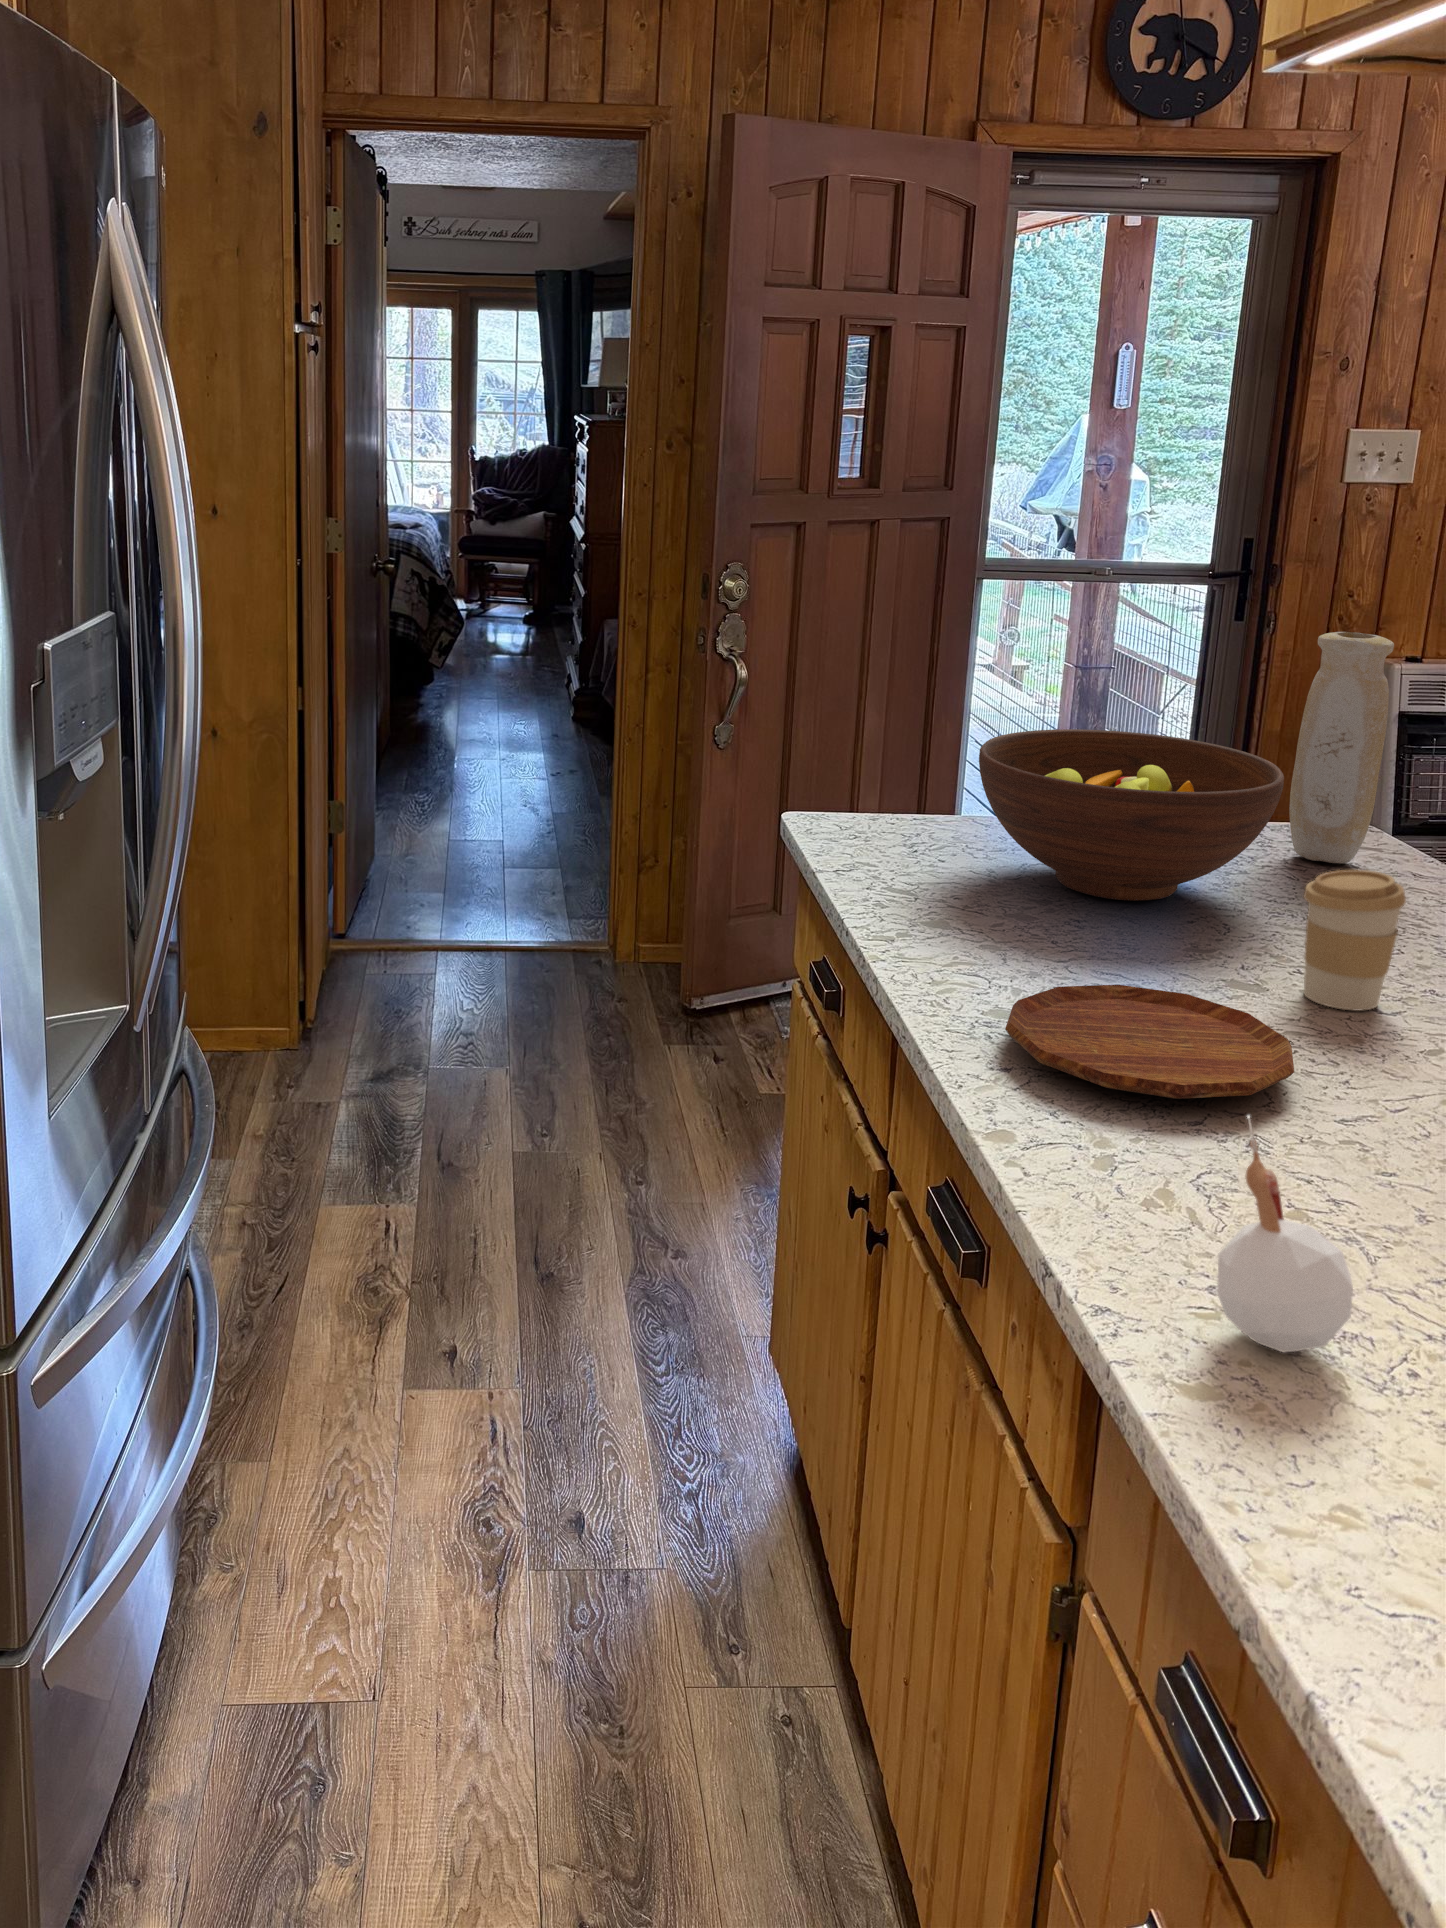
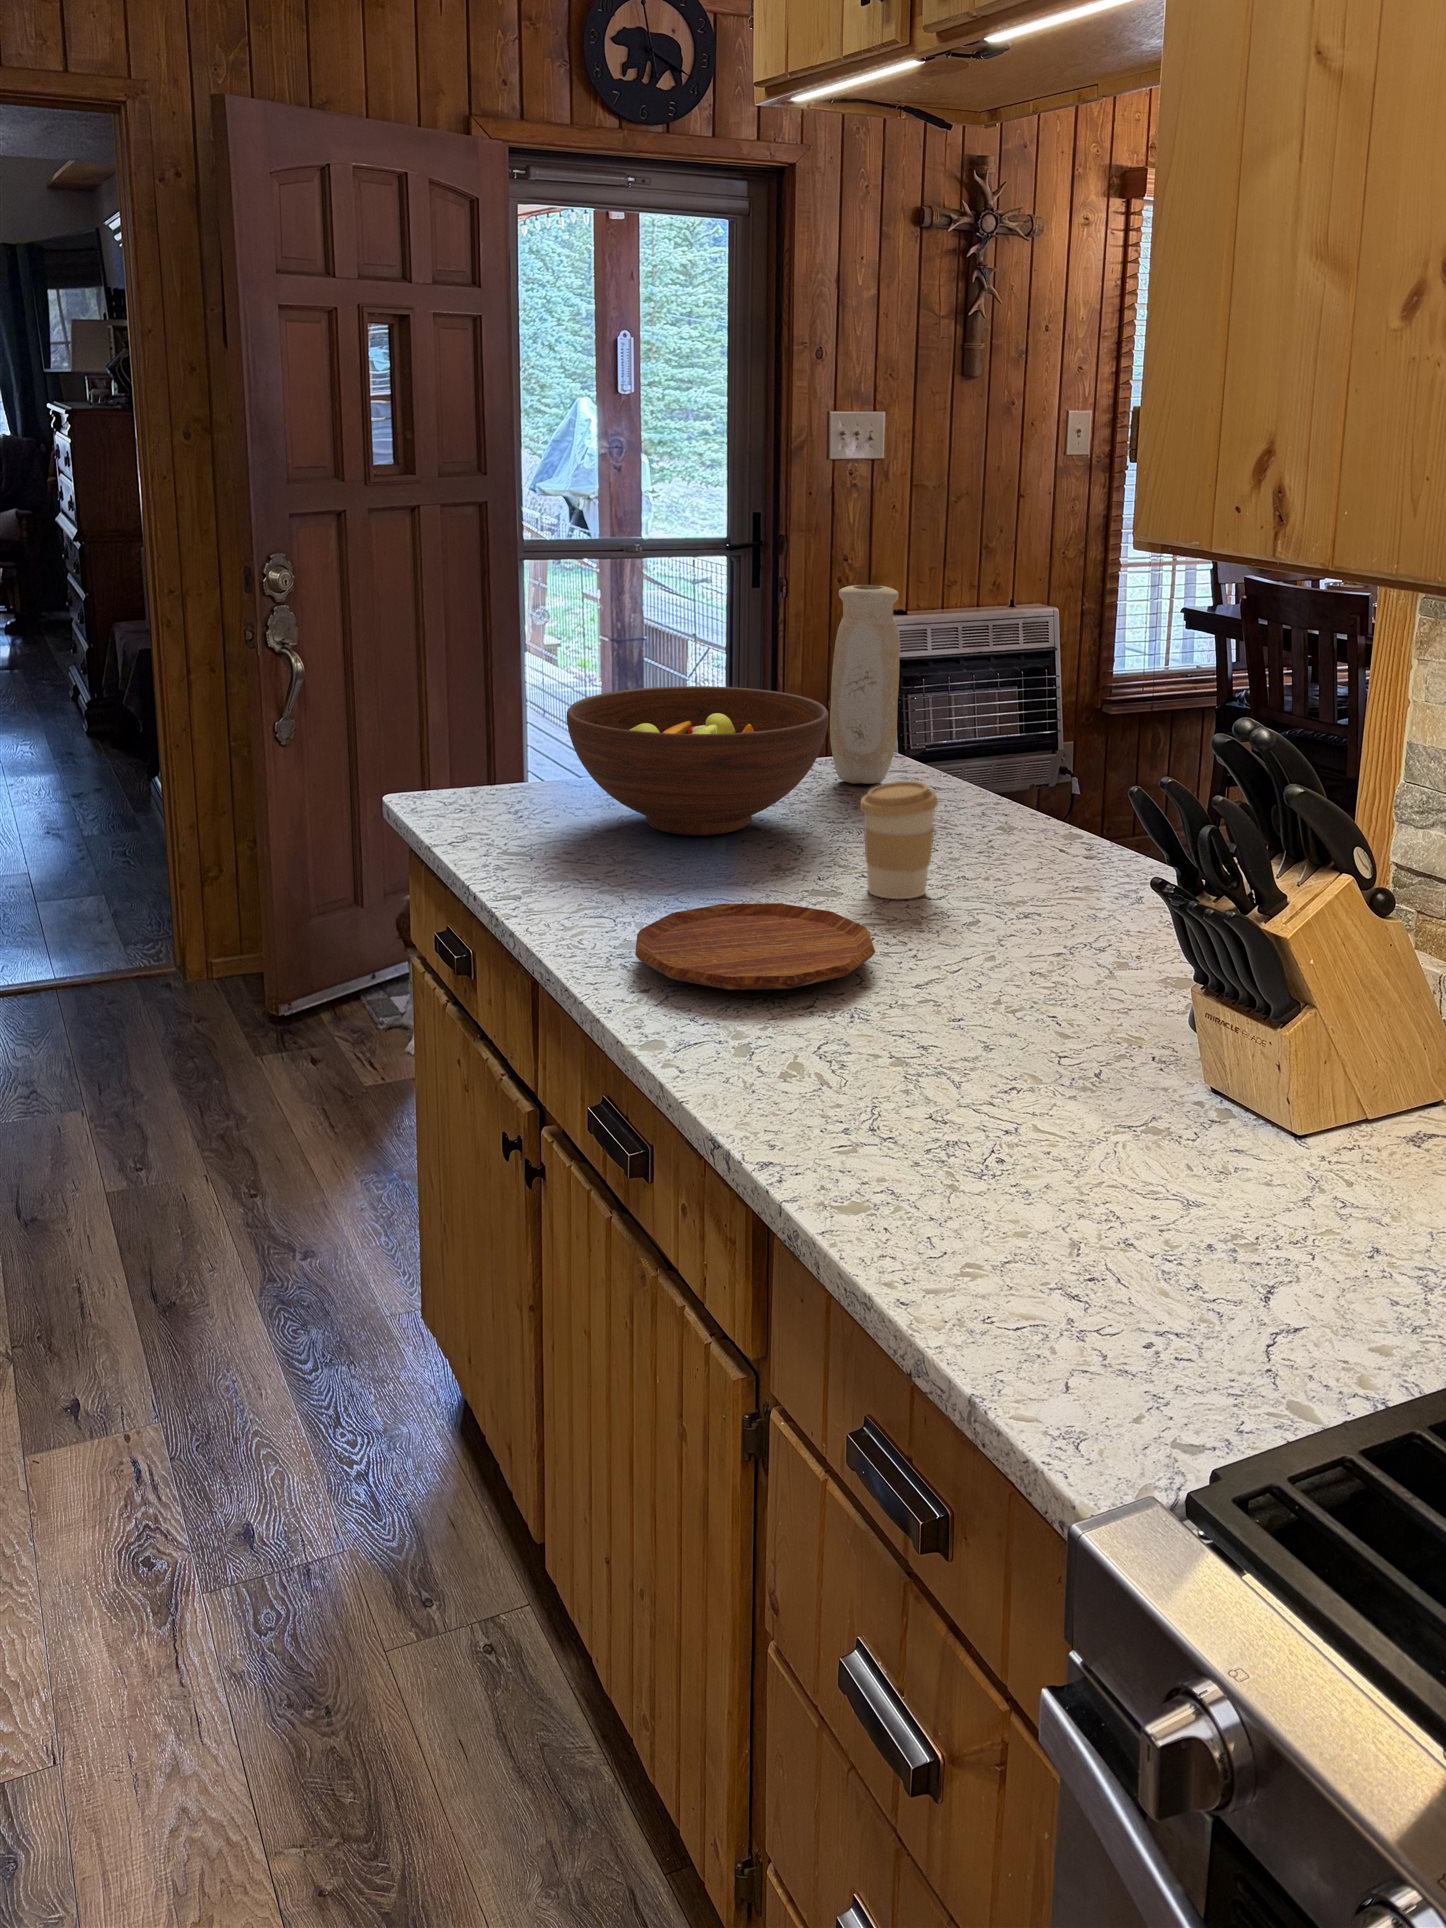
candle: present [1217,1116,1353,1352] -> none [851,979,954,1165]

